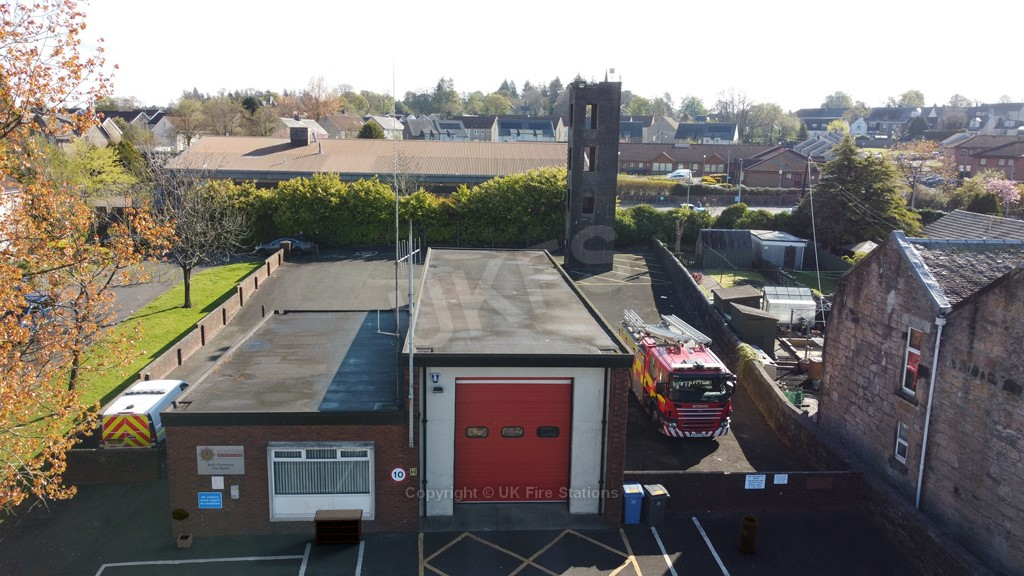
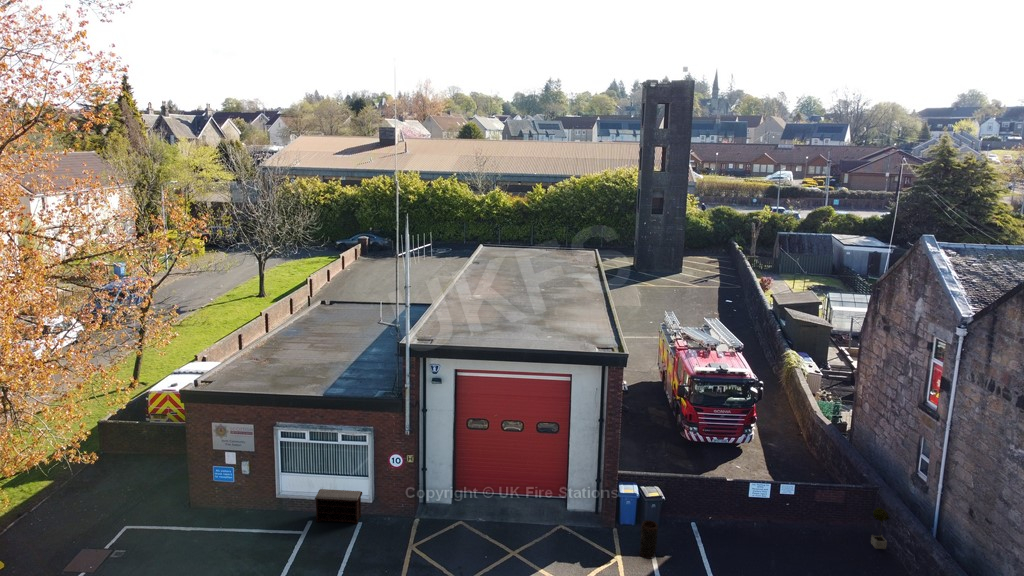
potted tree: present [172,509,192,548] -> present [871,507,890,549]
trash can: present [739,516,759,553] -> present [639,520,658,558]

